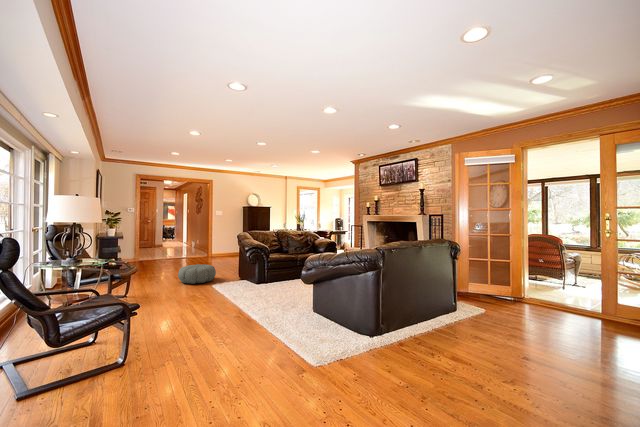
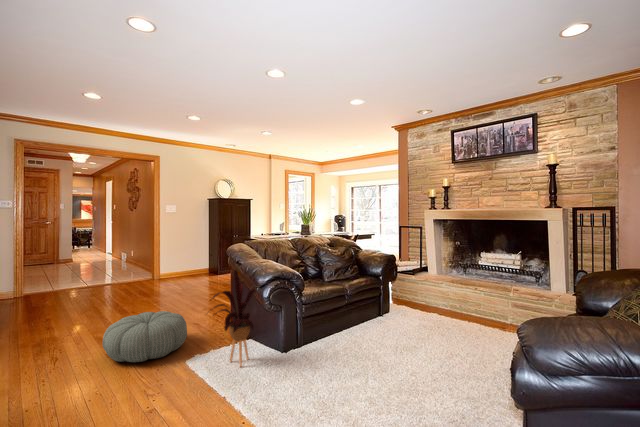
house plant: none [220,242,248,287] -> present [213,270,257,367]

